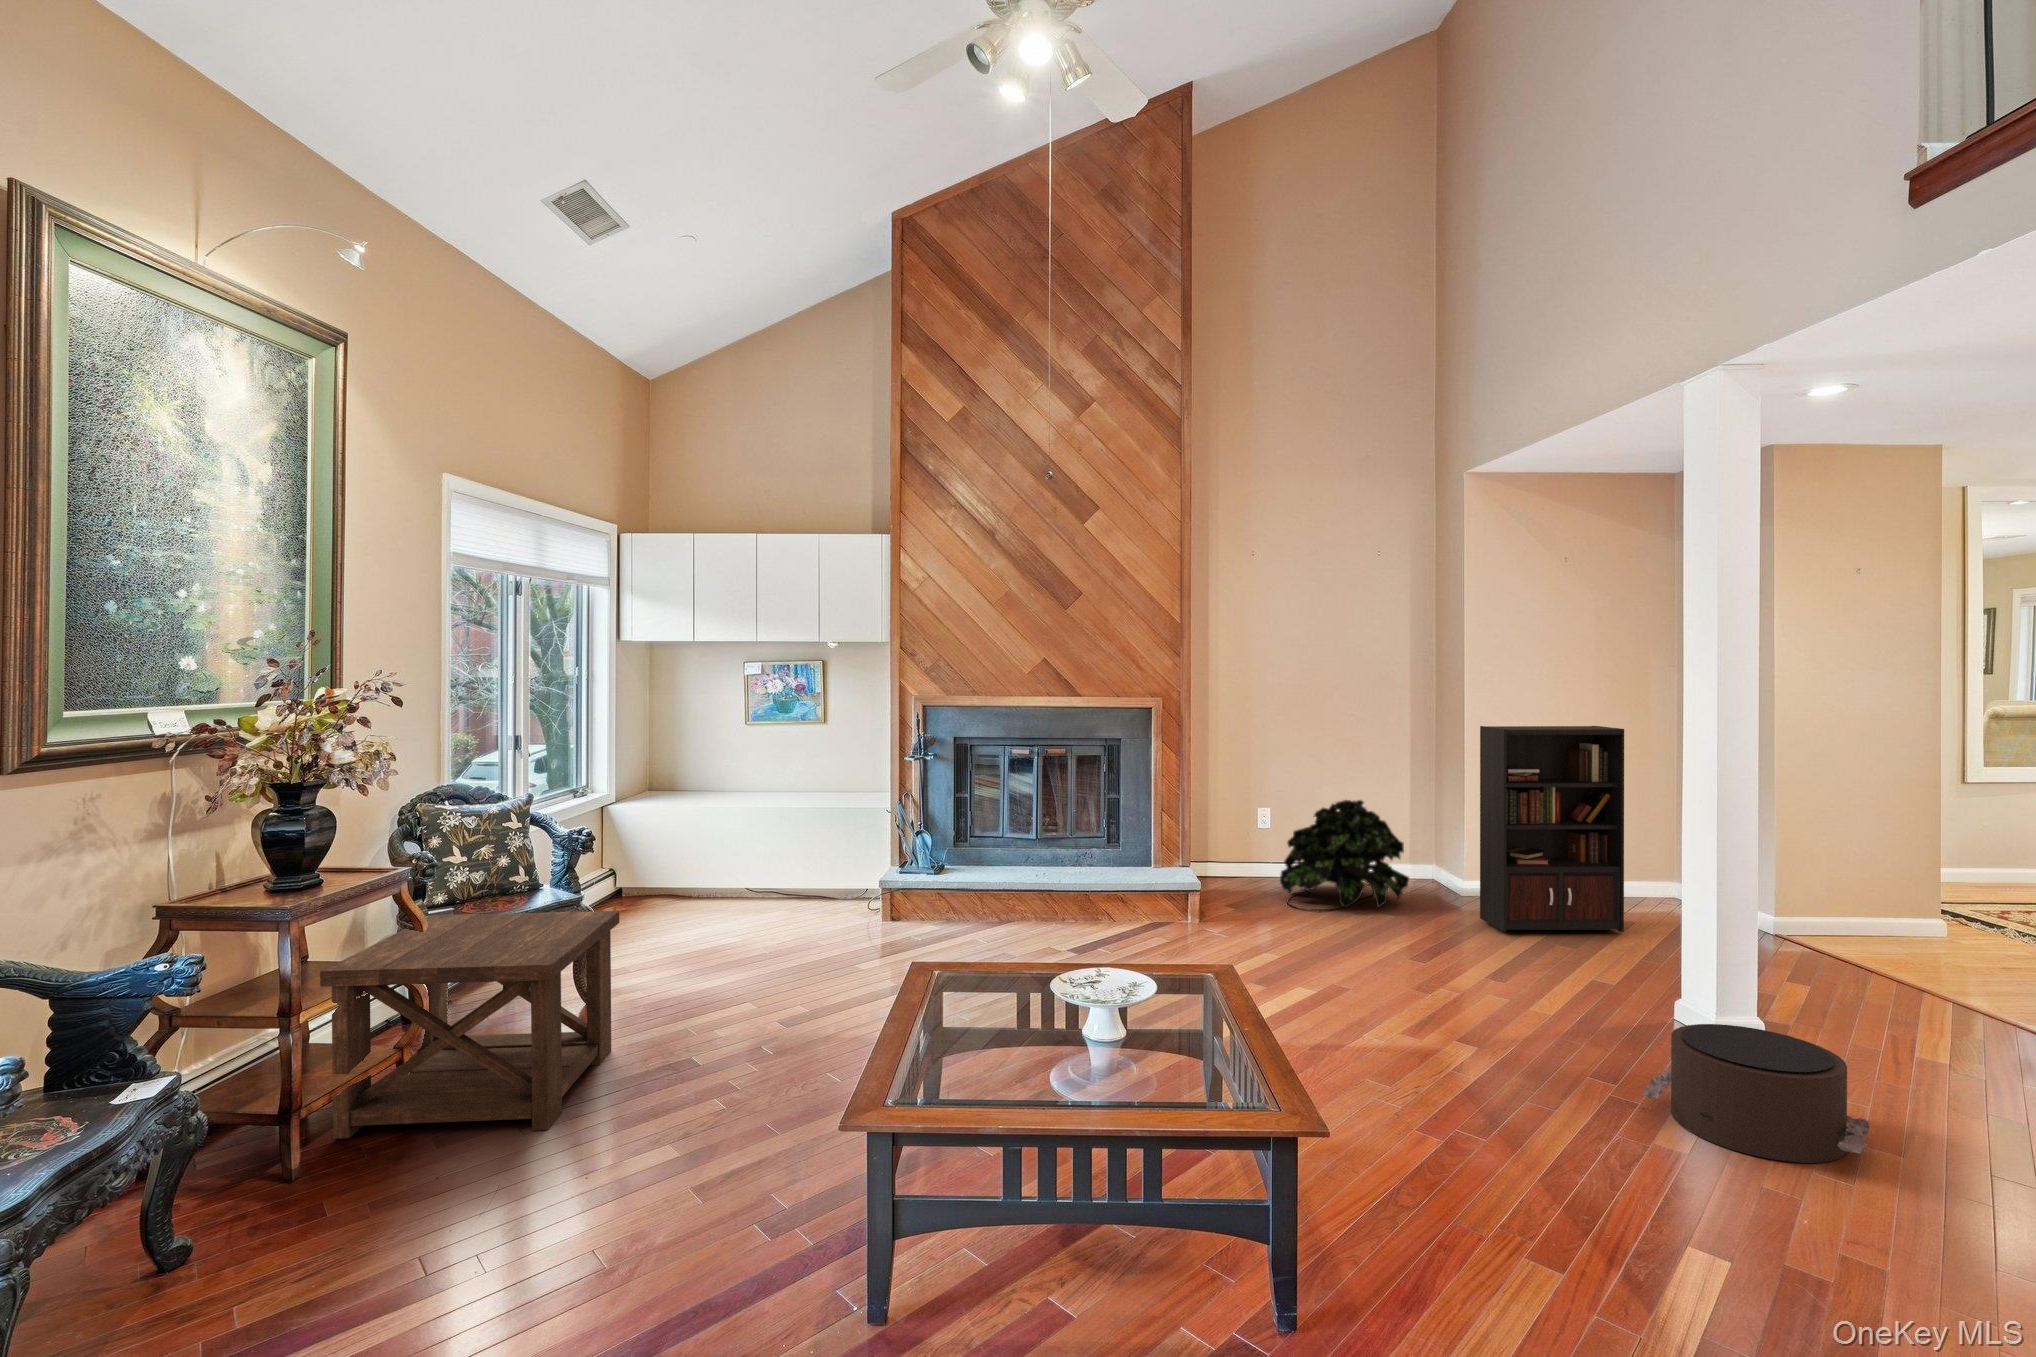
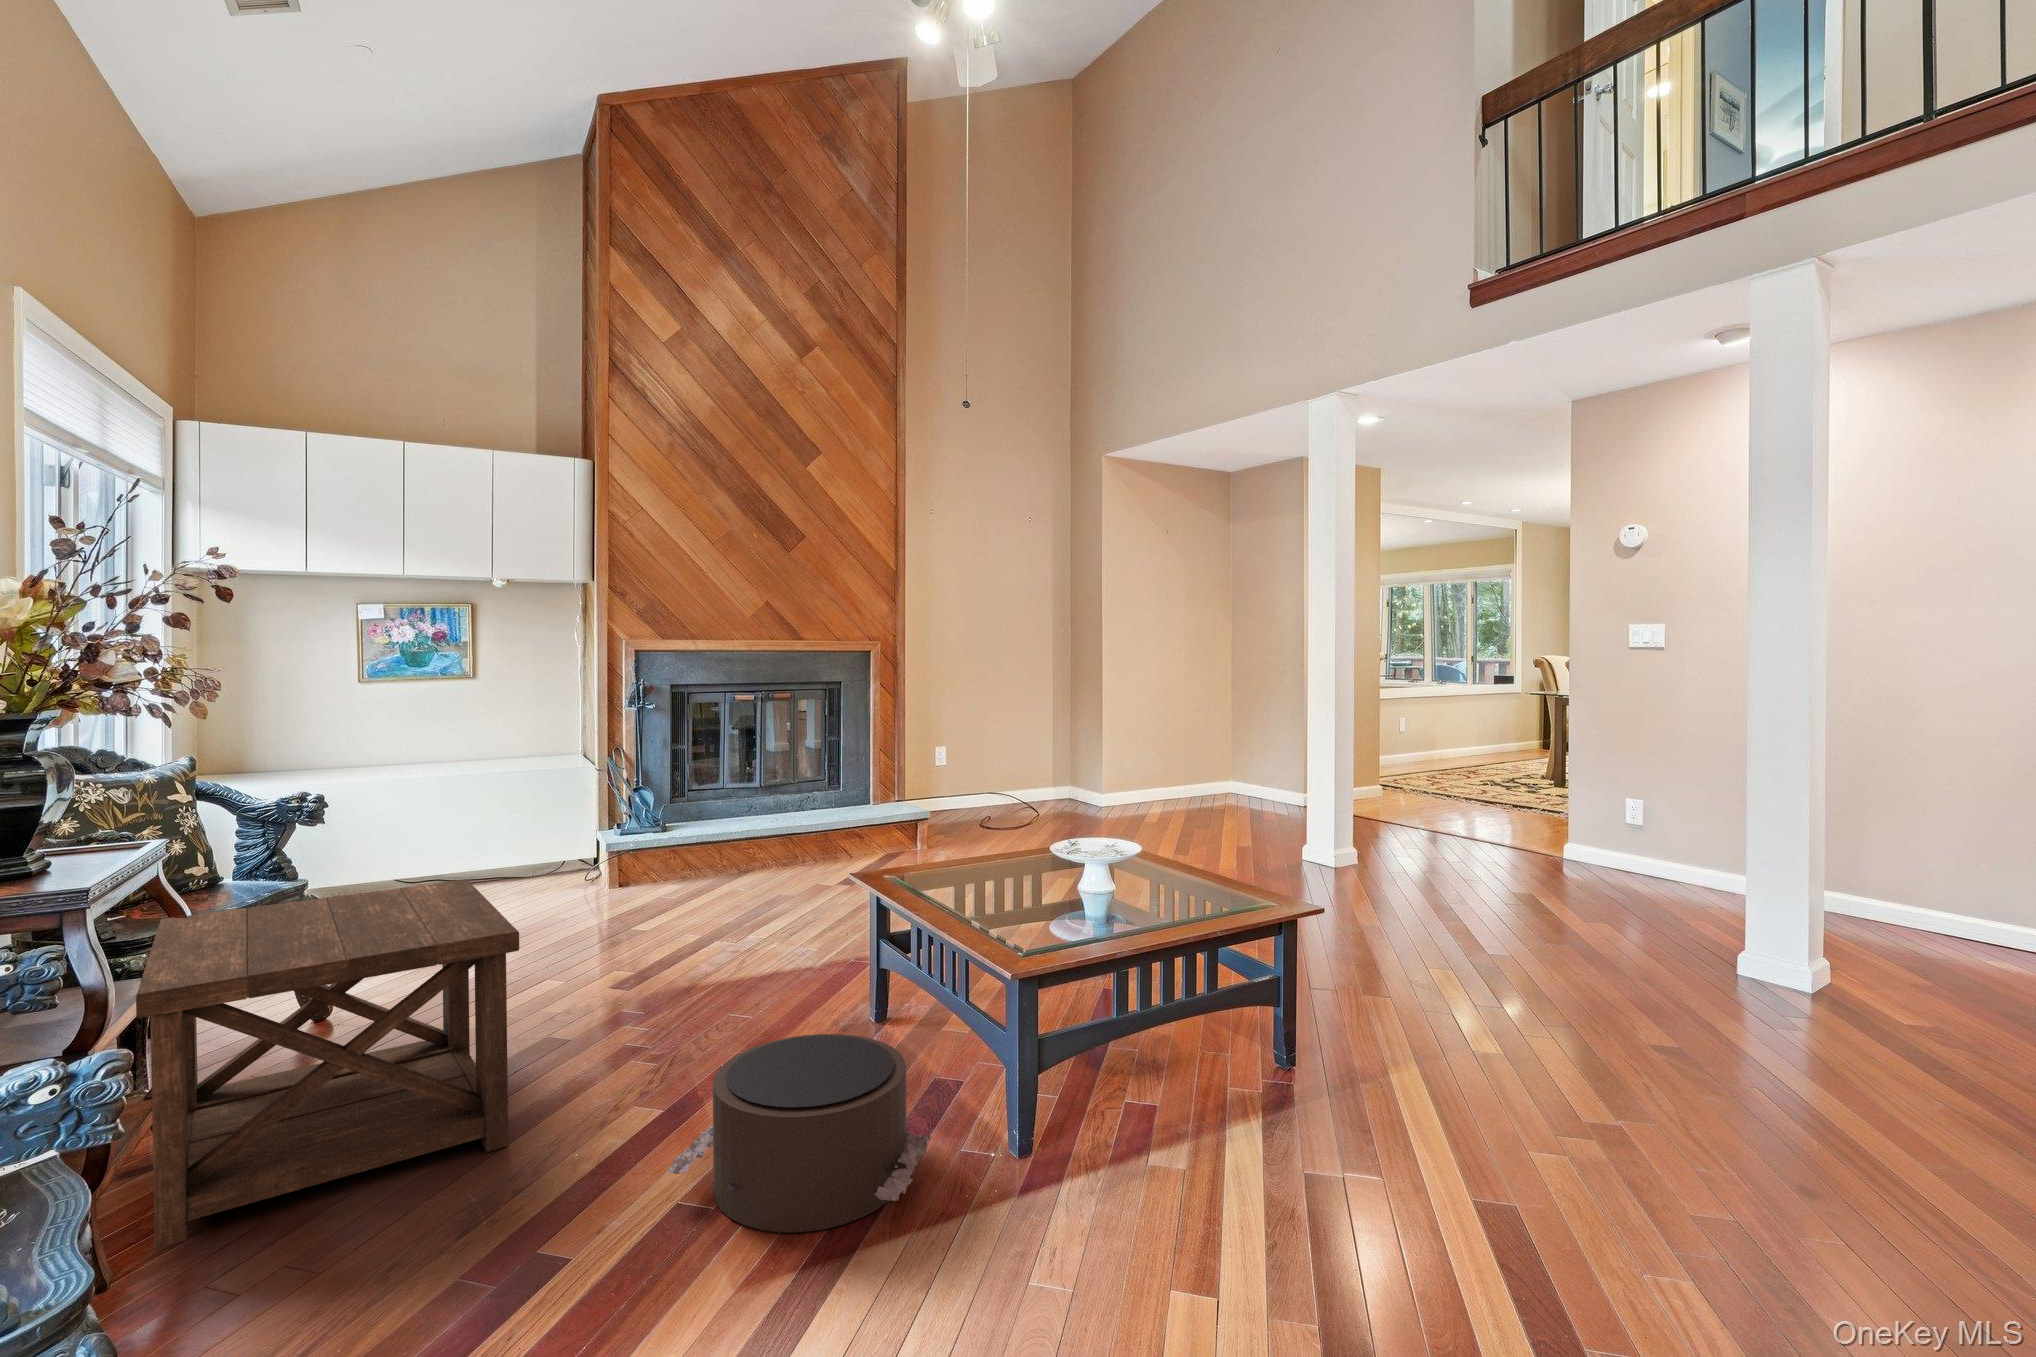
bookcase: present [1480,726,1624,932] -> none [1132,665,1227,826]
potted plant: present [1280,800,1409,908] -> none [971,733,1071,825]
pouf: present [1642,1024,1869,1163] -> present [667,1034,930,1232]

